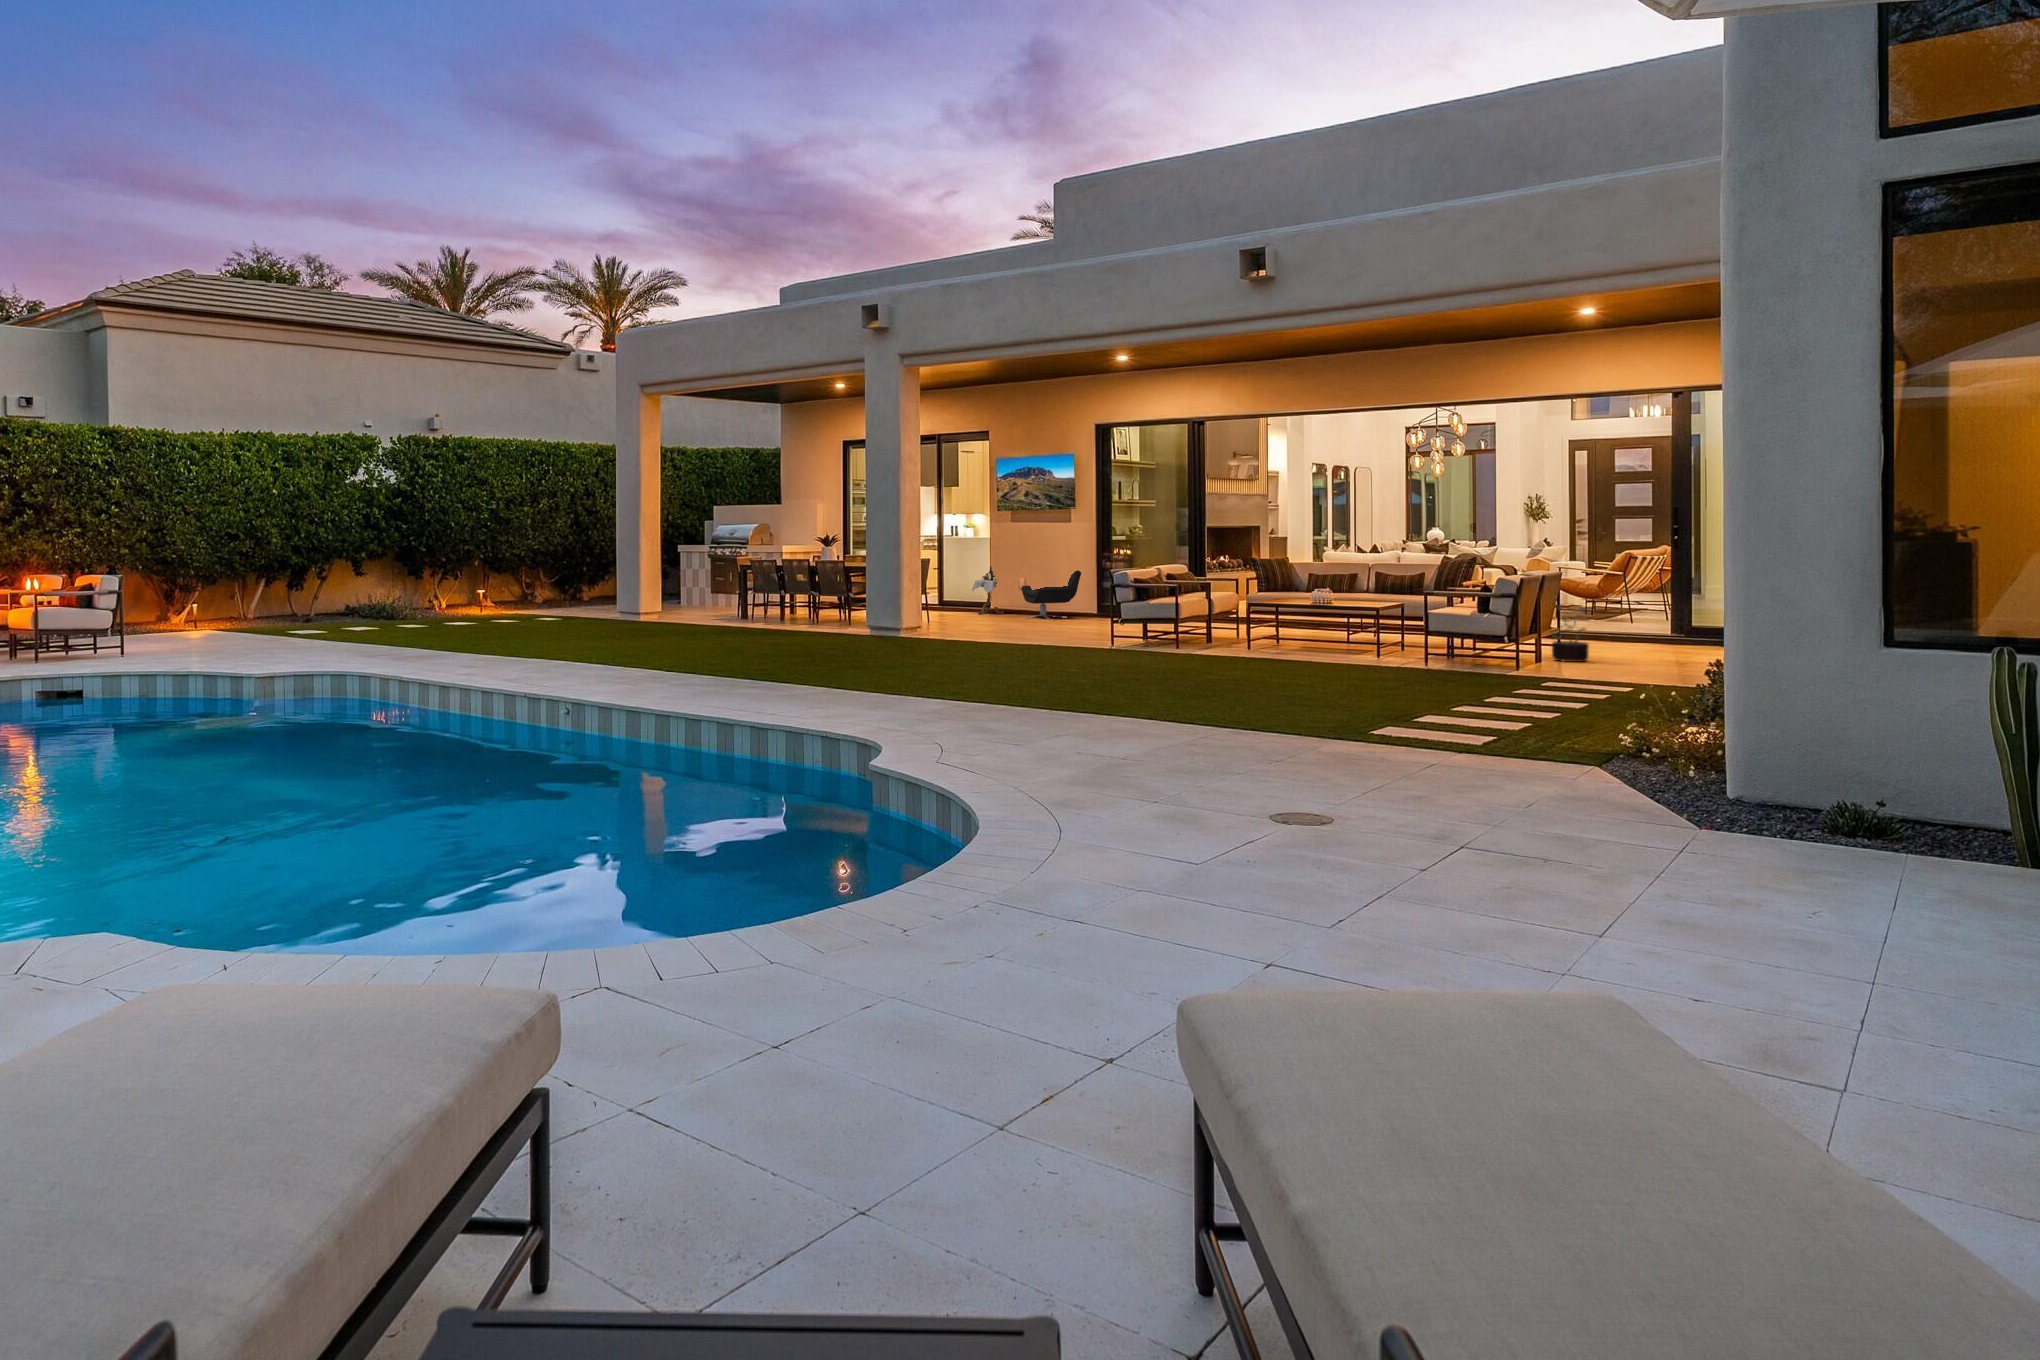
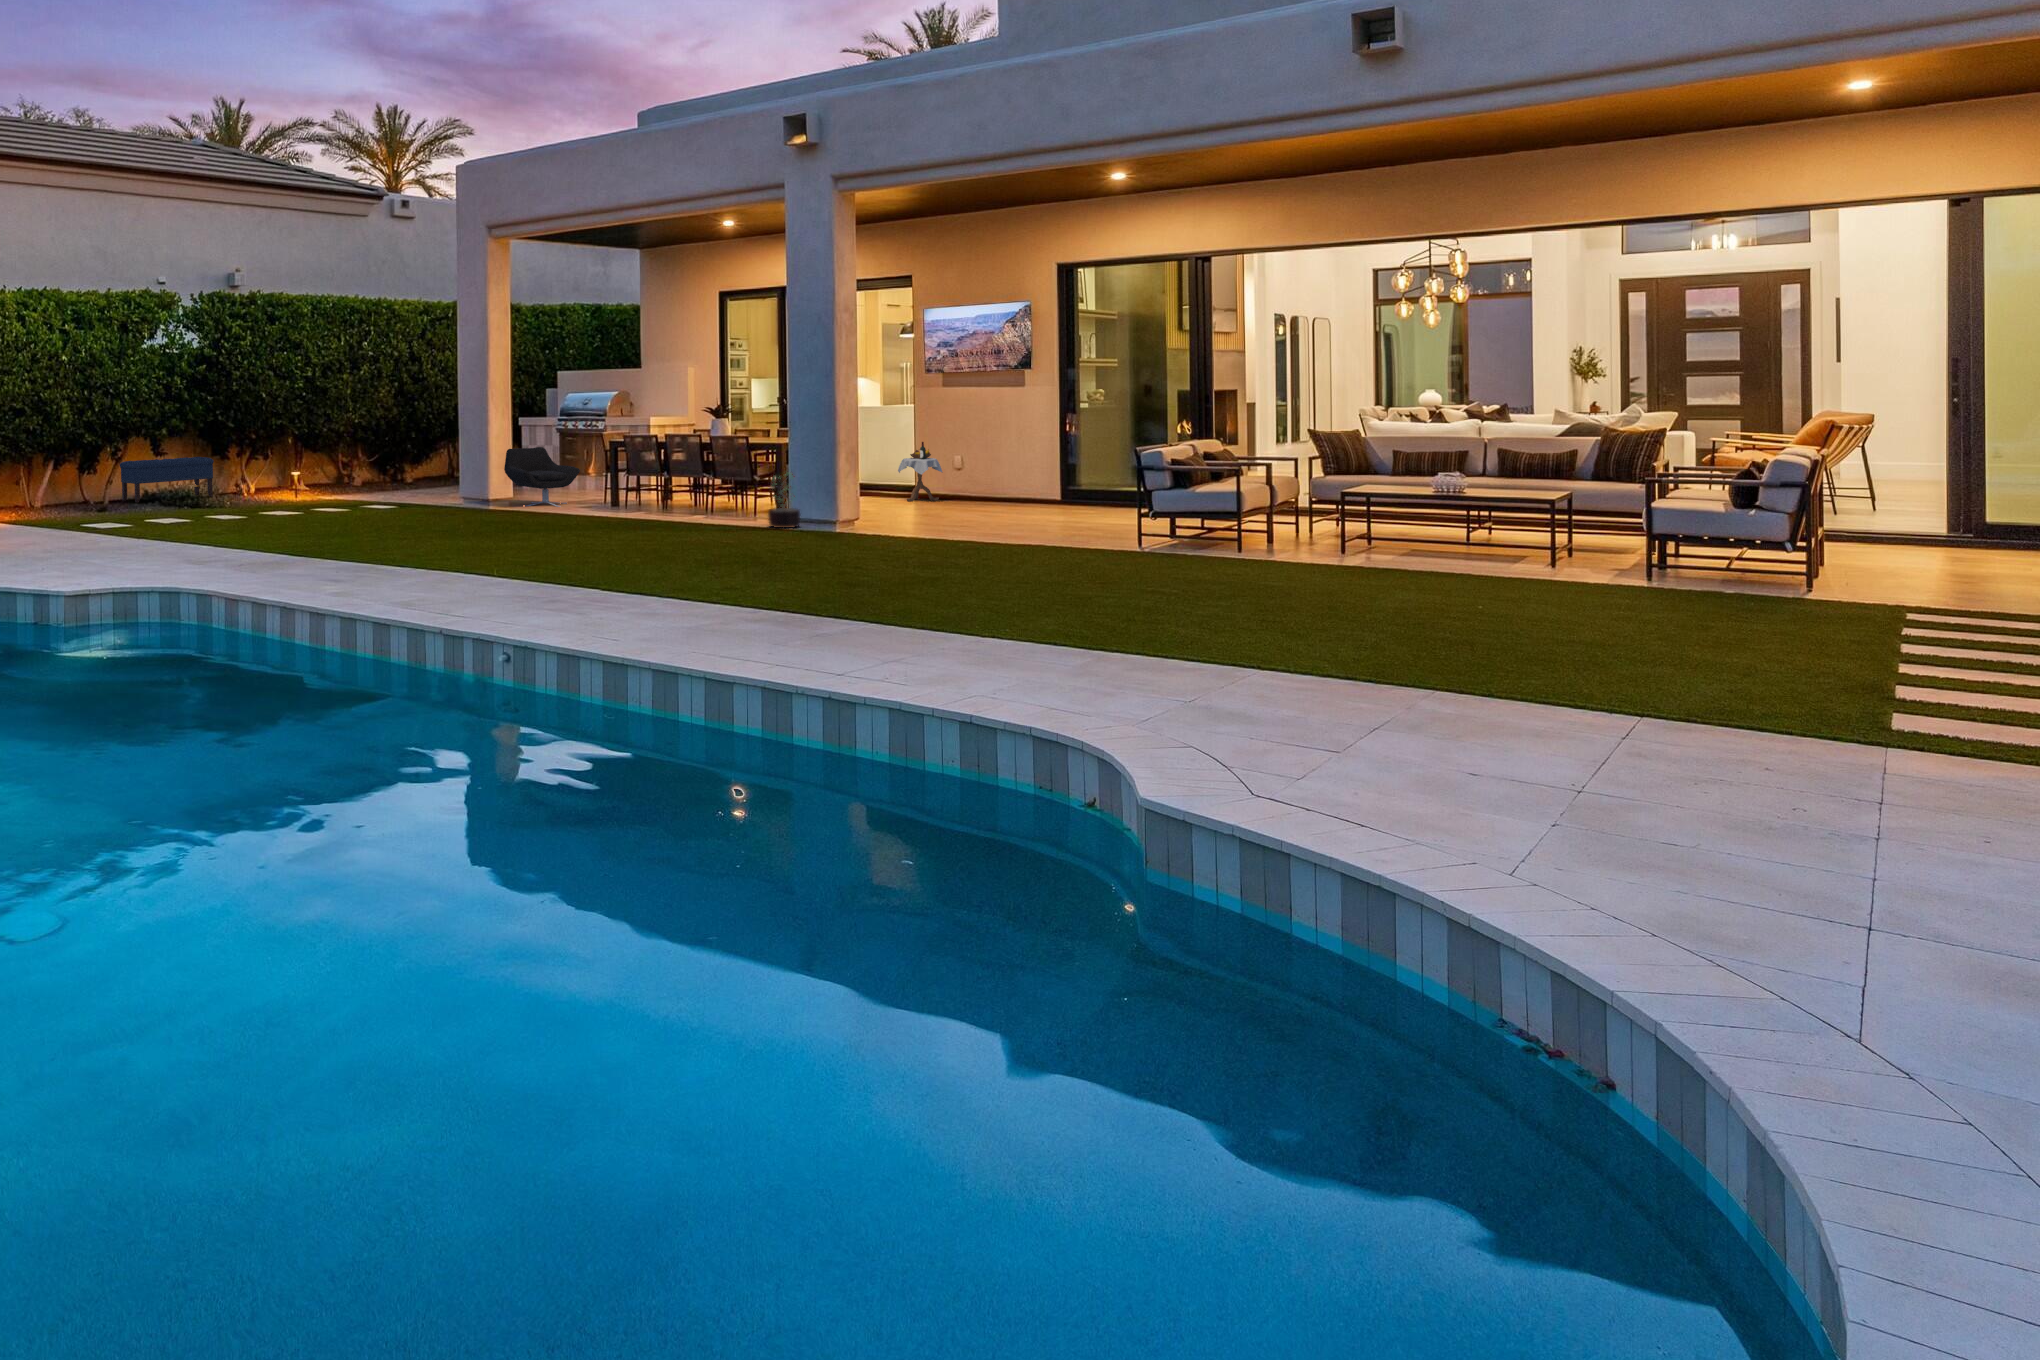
lounge chair: present [1021,570,1081,619] -> present [504,447,580,507]
bench: none [326,578,410,616] -> present [120,457,214,502]
decorative plant: present [1551,605,1589,662] -> present [768,473,800,528]

